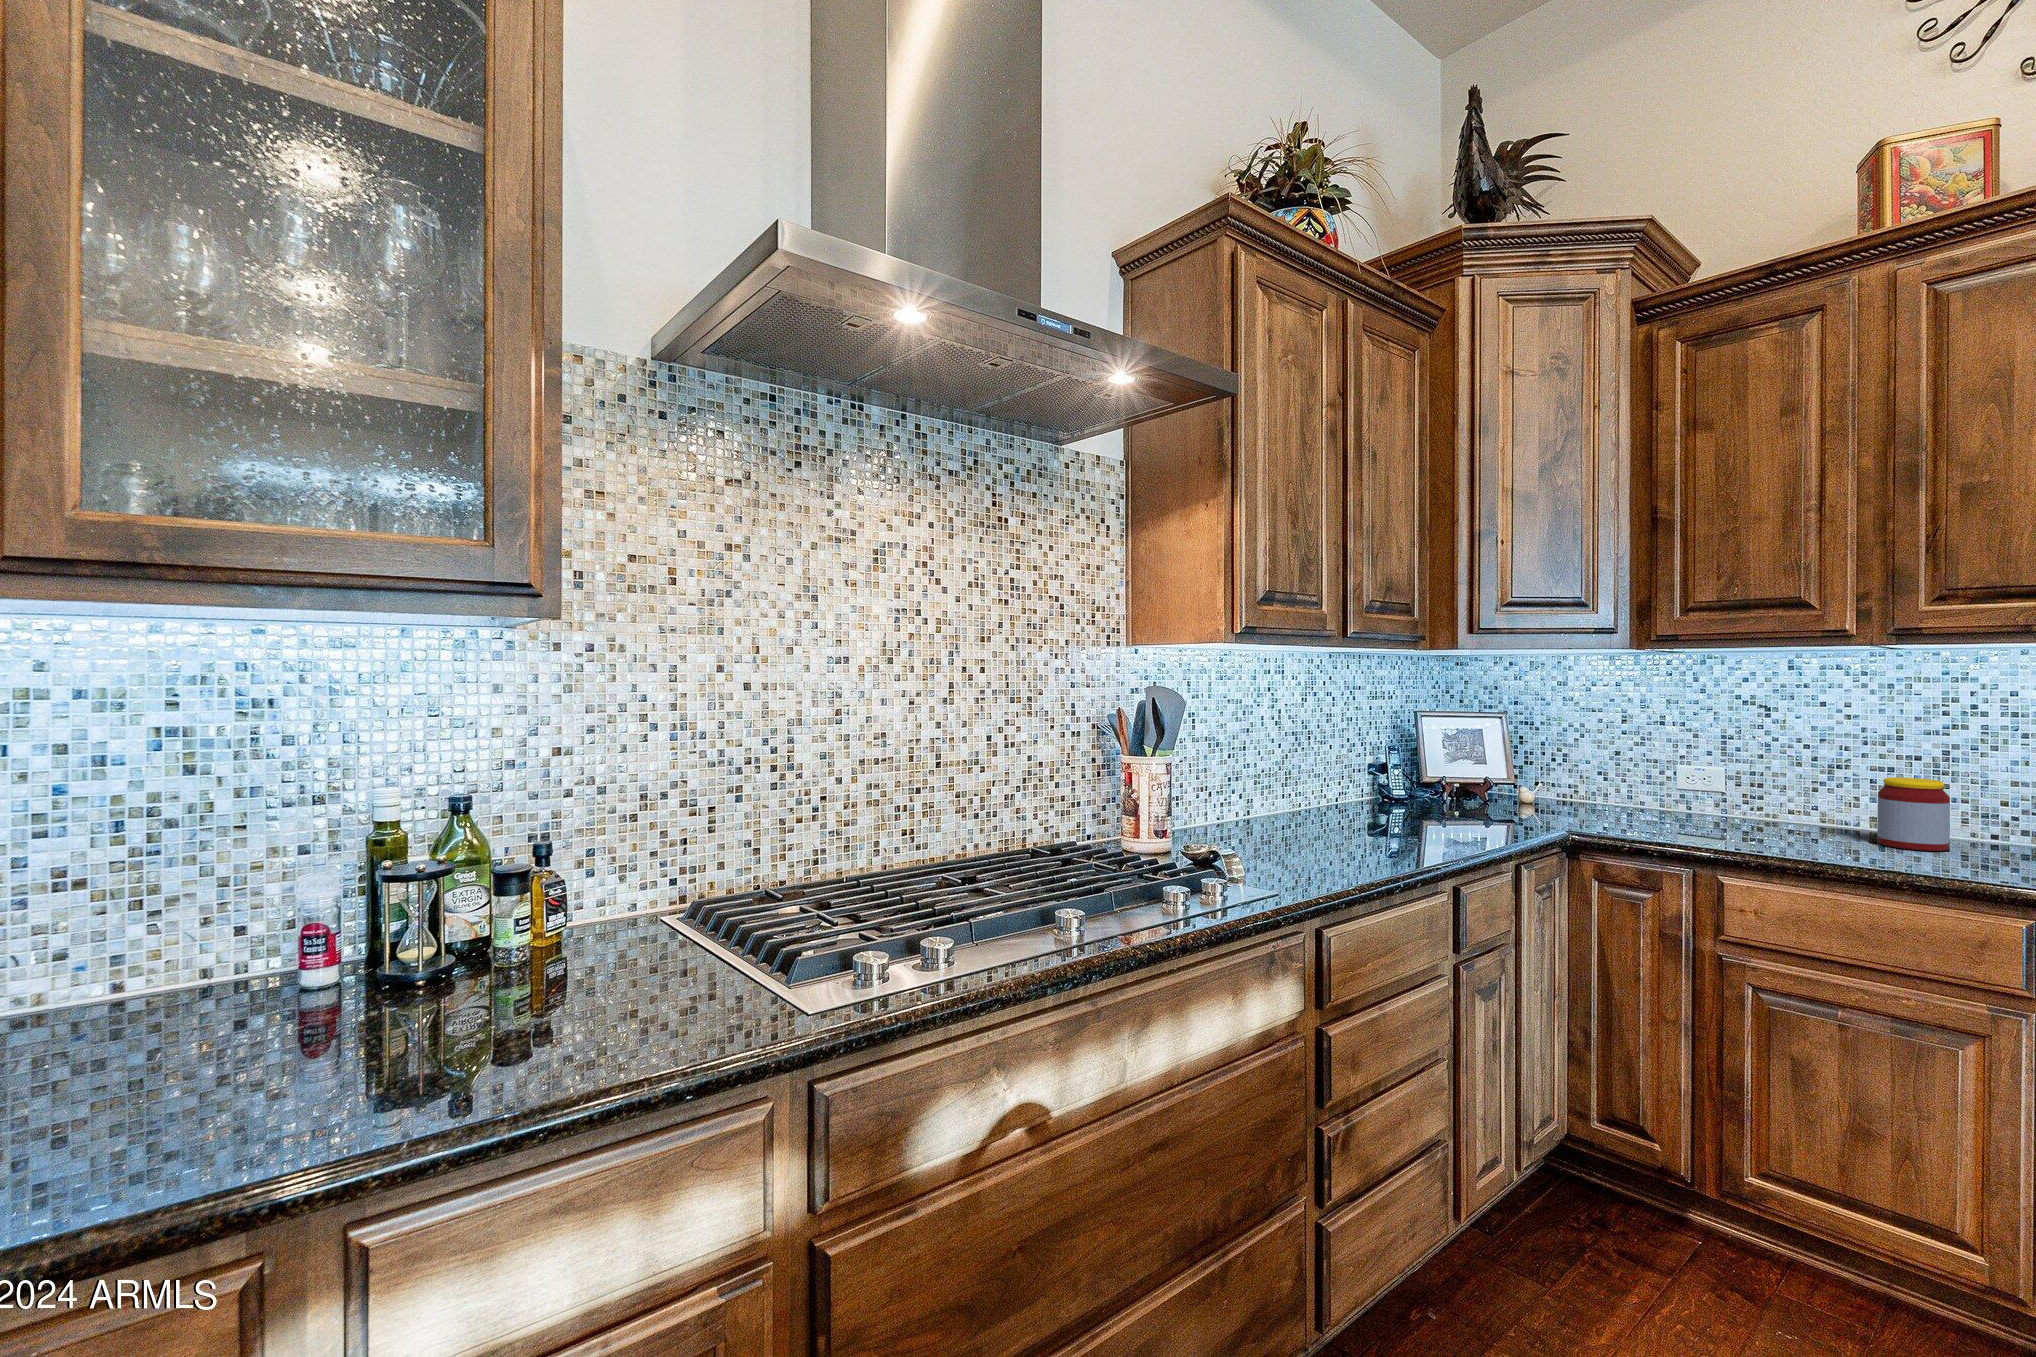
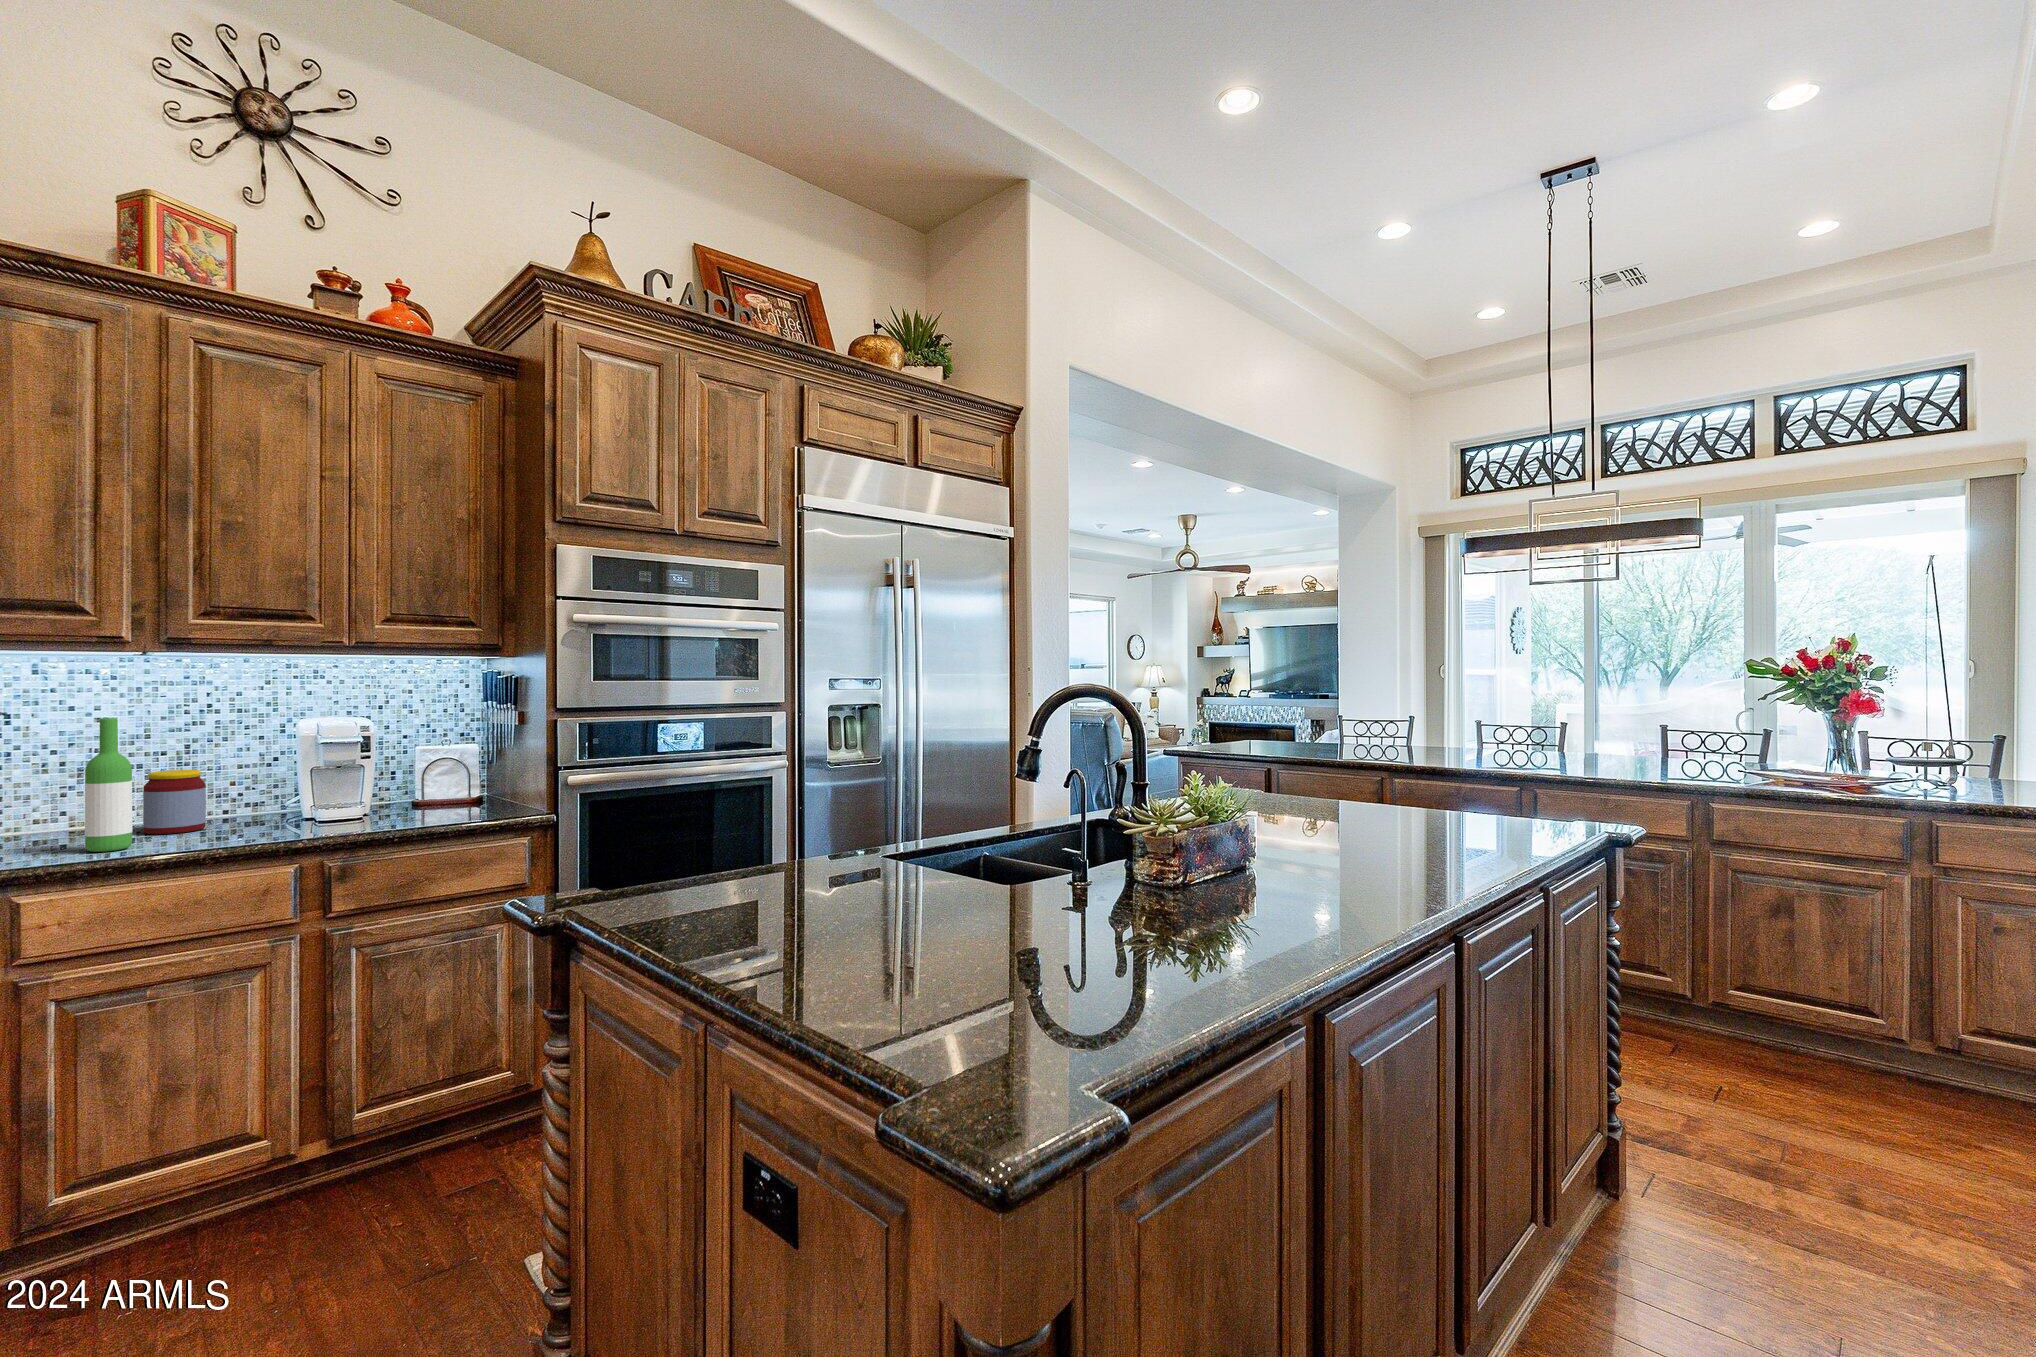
wine bottle: none [1797,715,1844,853] -> present [85,718,132,852]

